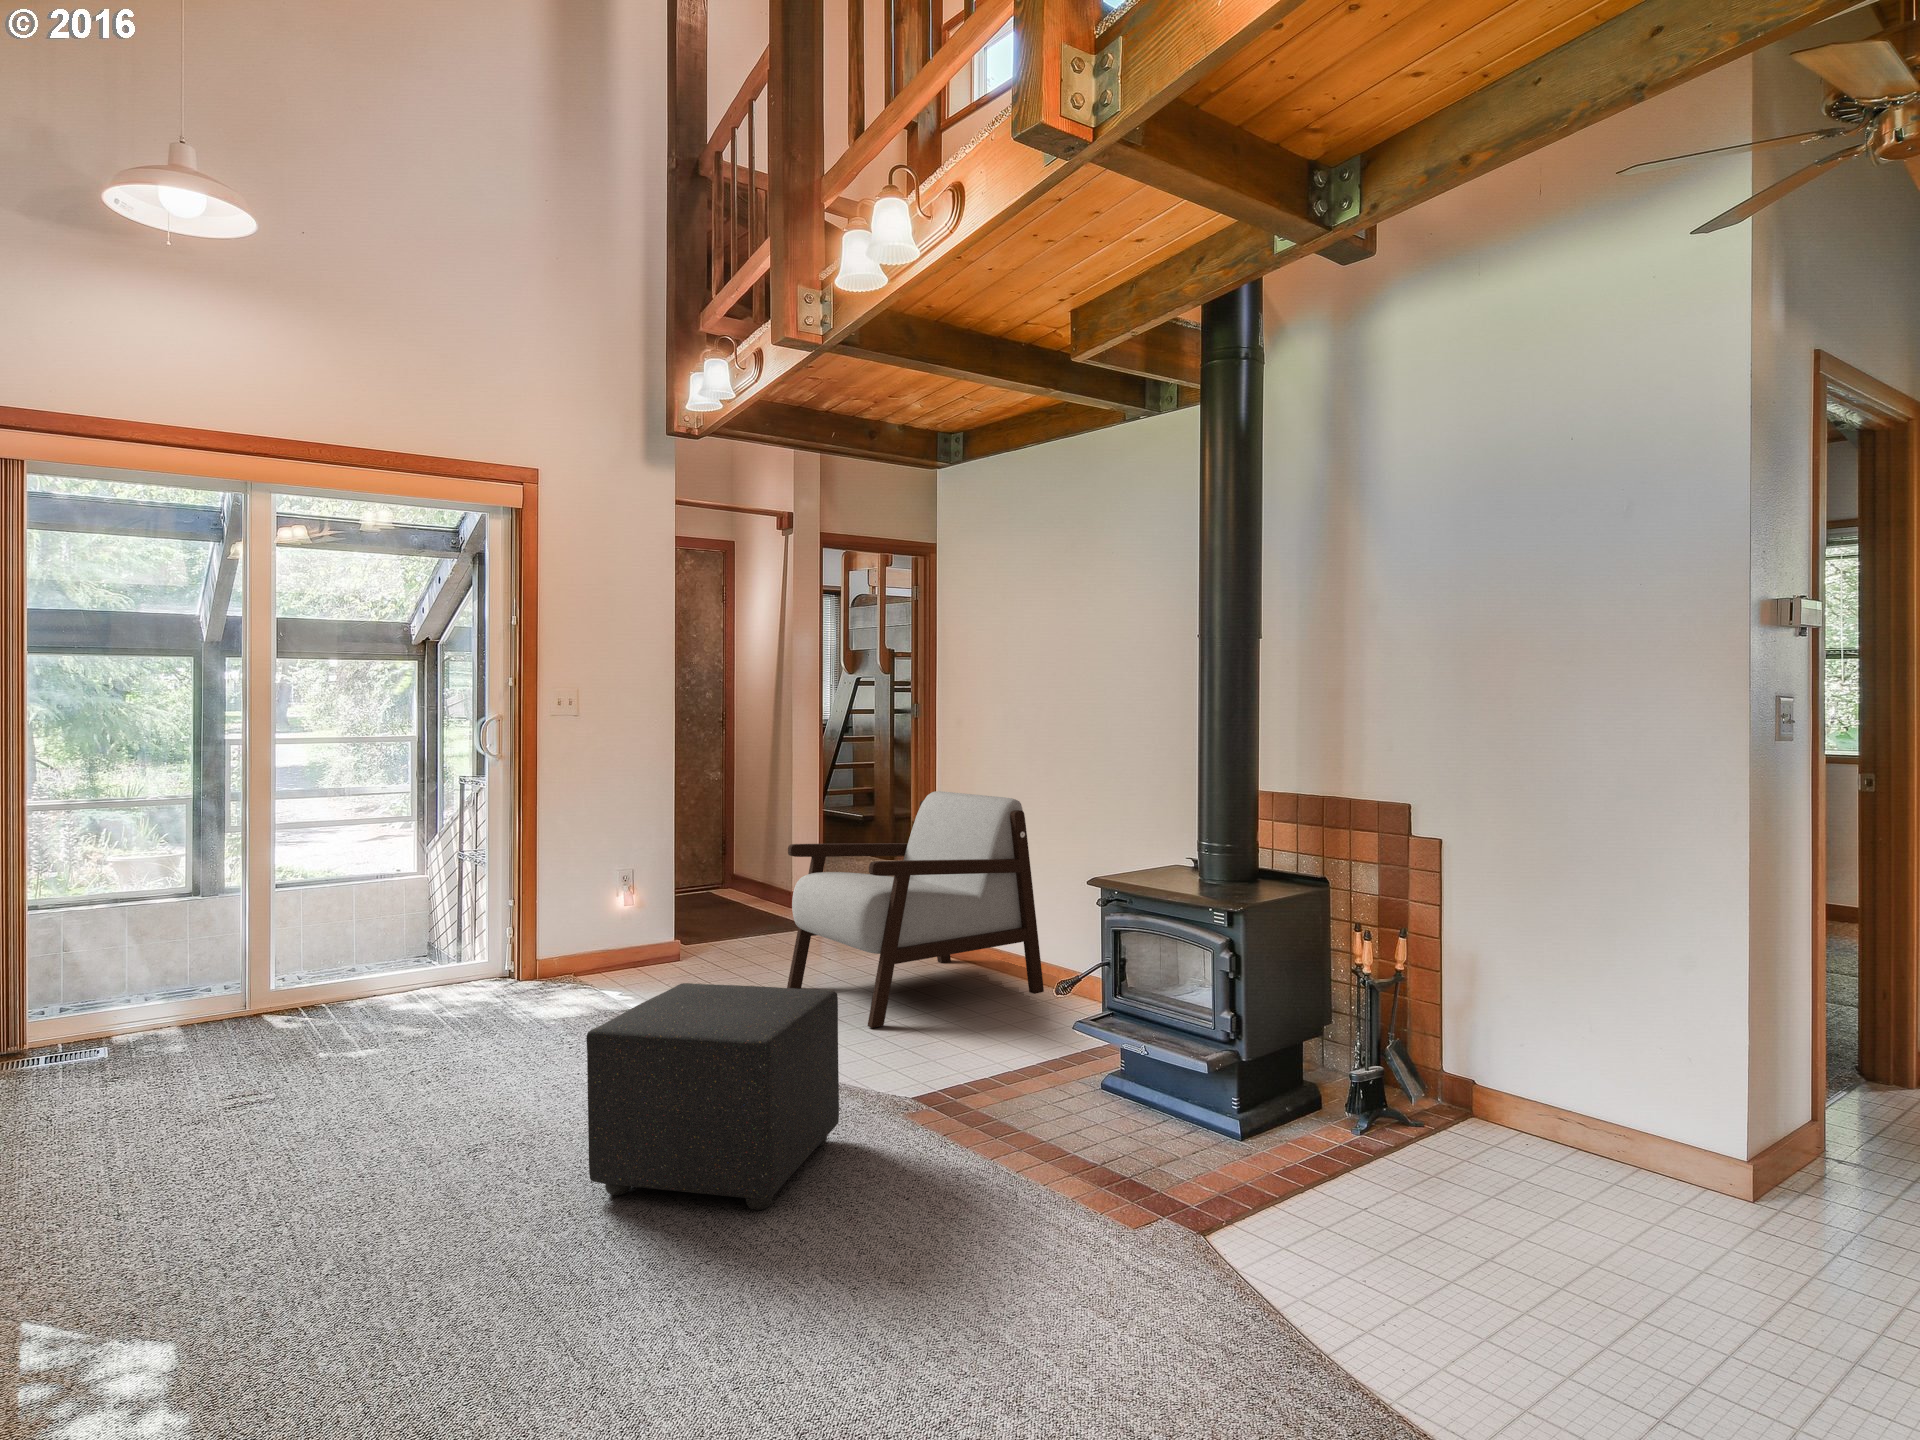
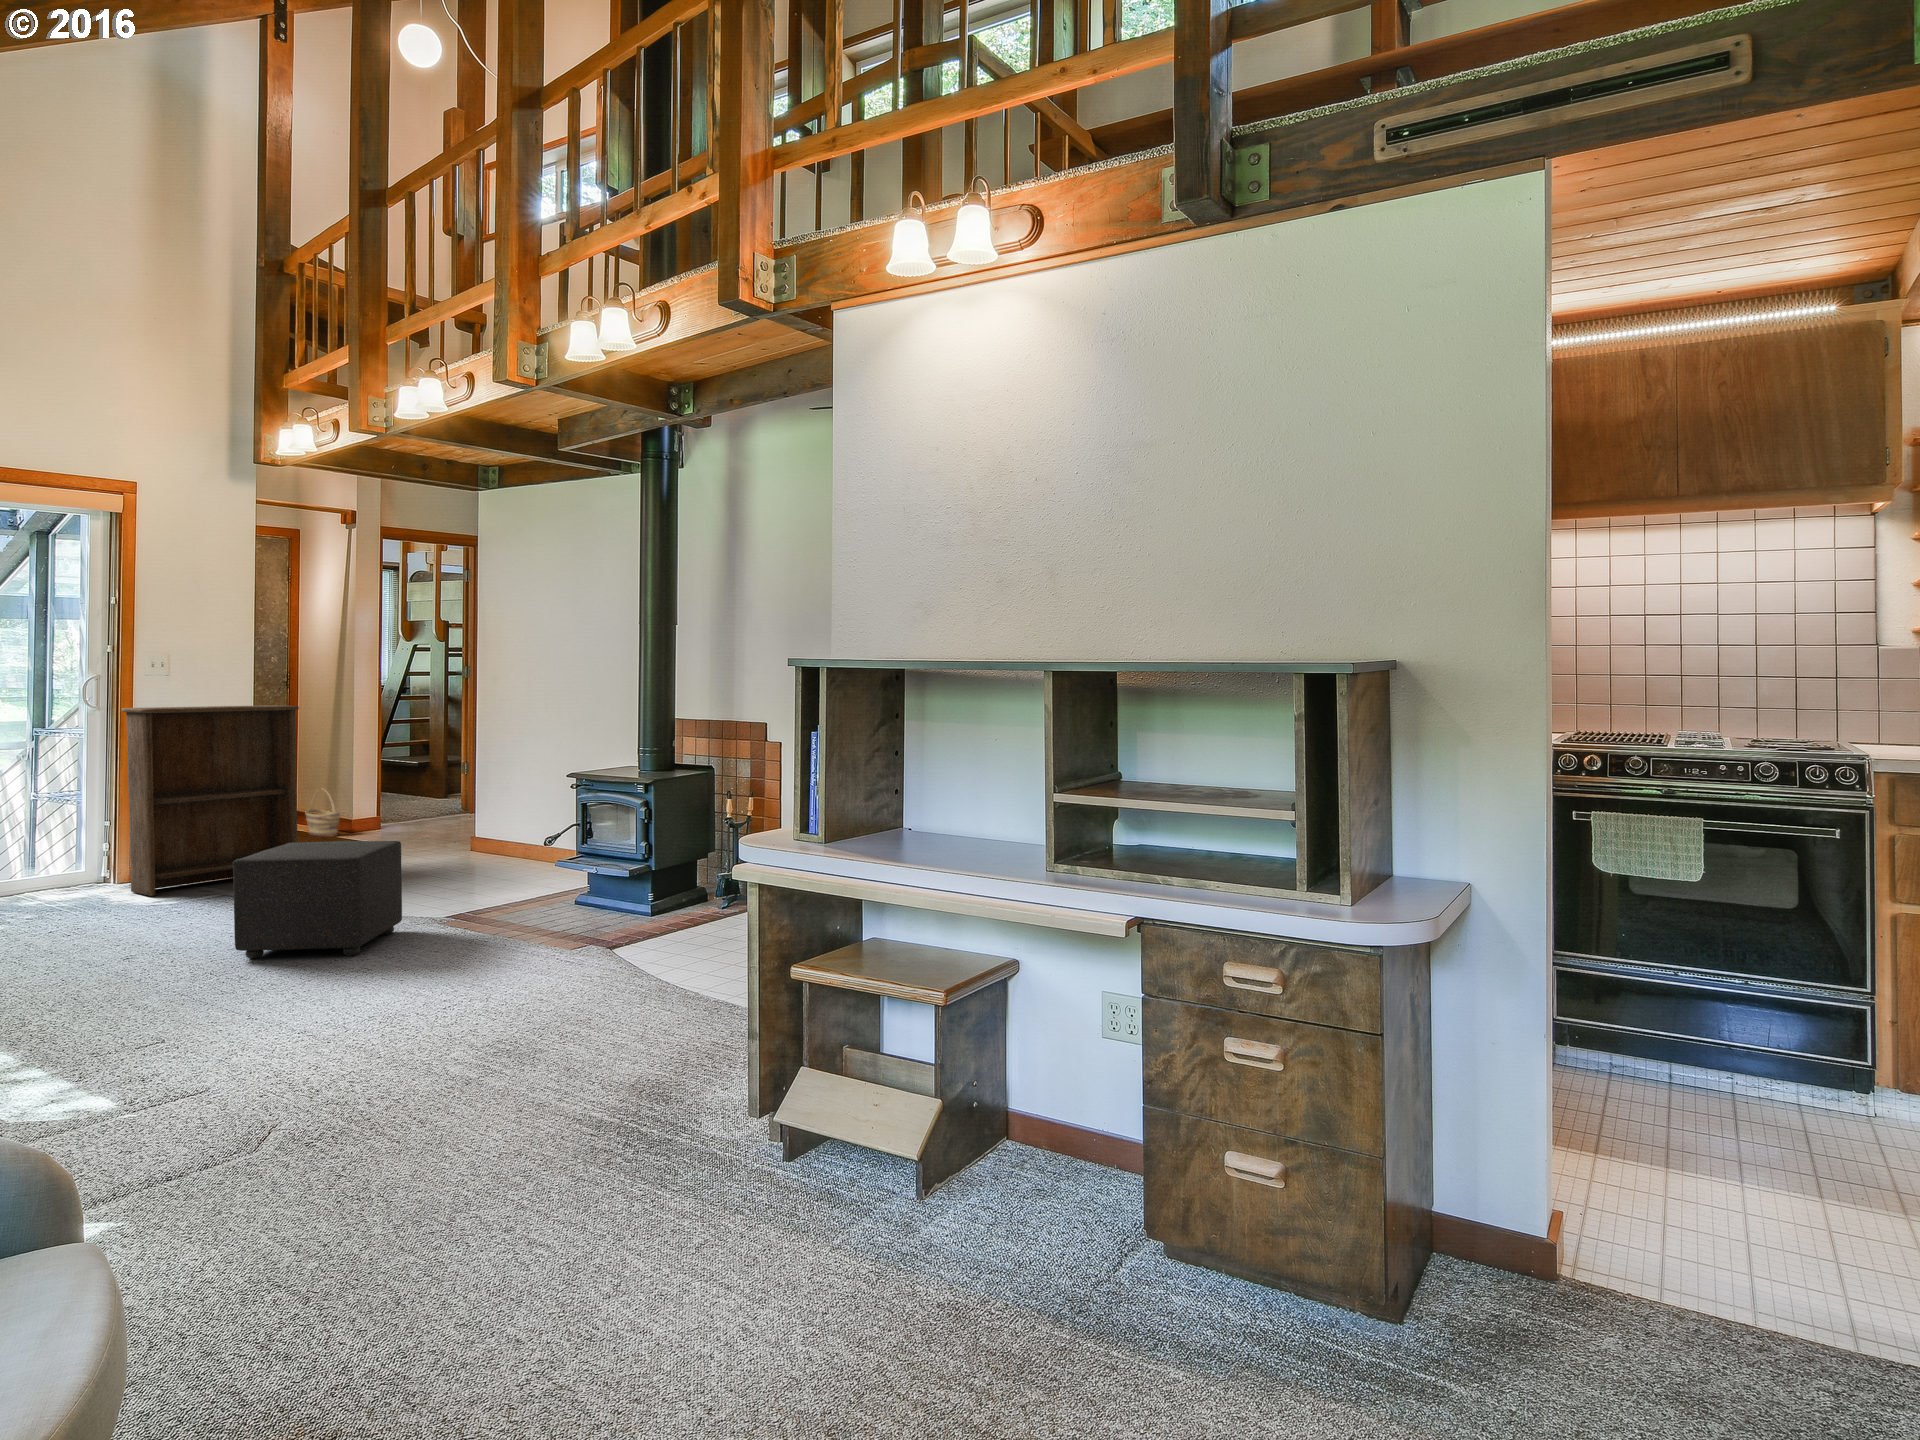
bookshelf: none [520,757,720,1012] -> present [122,705,299,896]
armchair: present [787,791,1044,1028] -> none [357,732,556,888]
basket: none [740,853,776,913] -> present [306,793,340,837]

